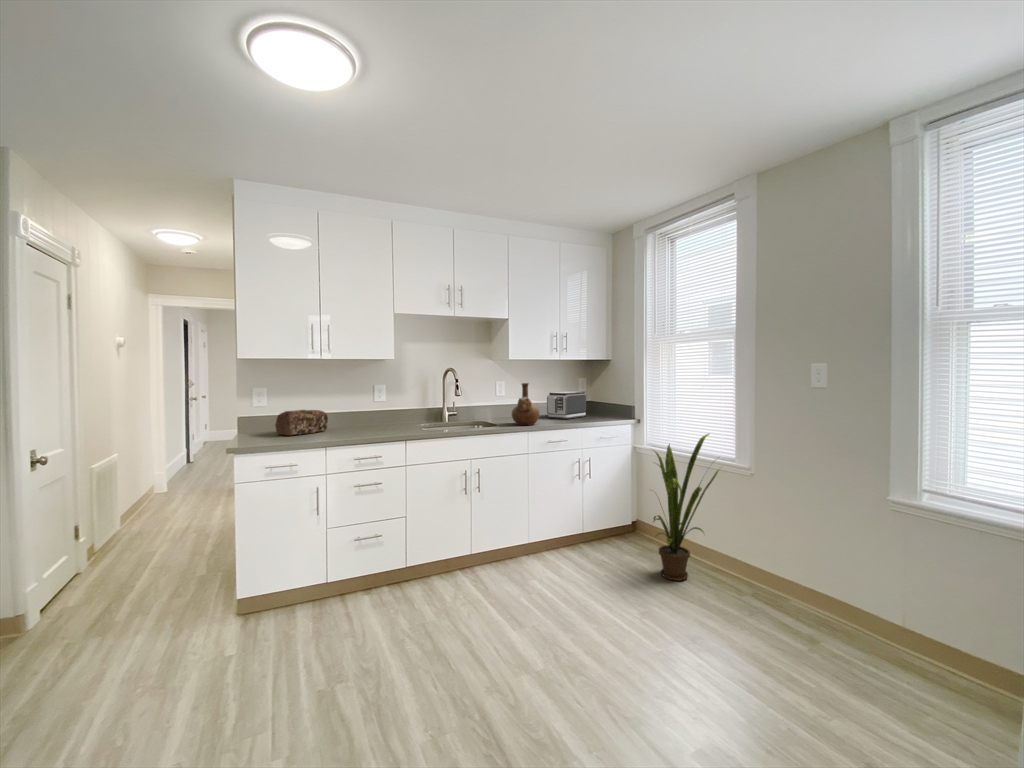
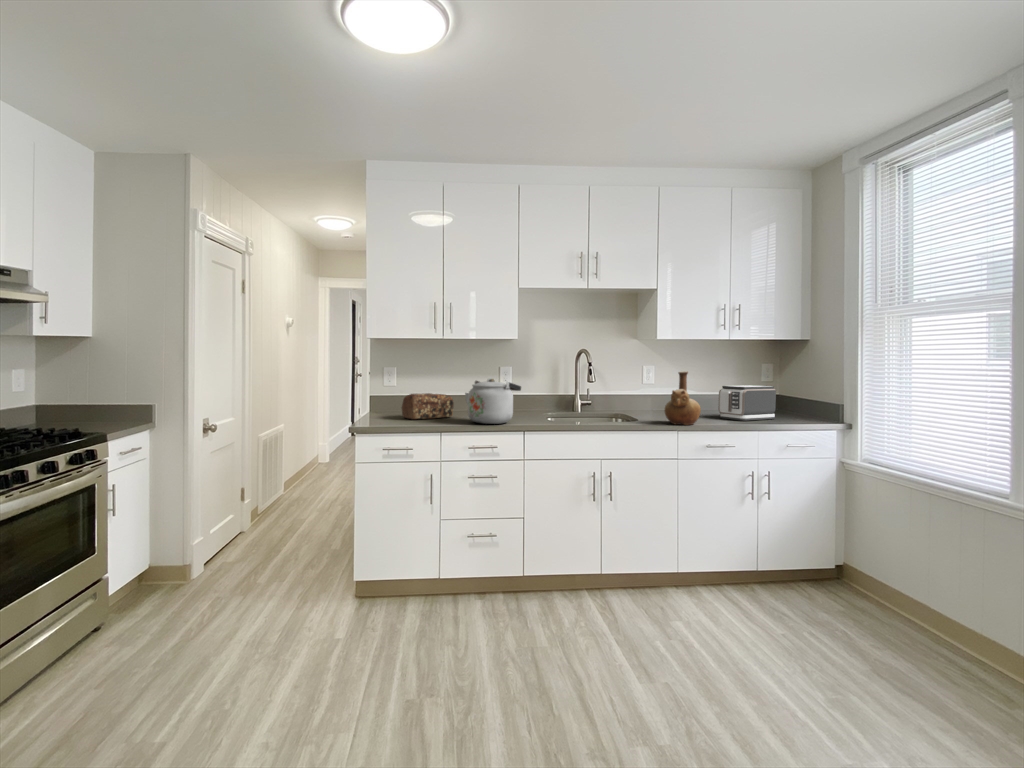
kettle: none [341,394,395,435] -> present [465,378,521,424]
house plant: present [654,434,720,581] -> none [845,451,973,656]

